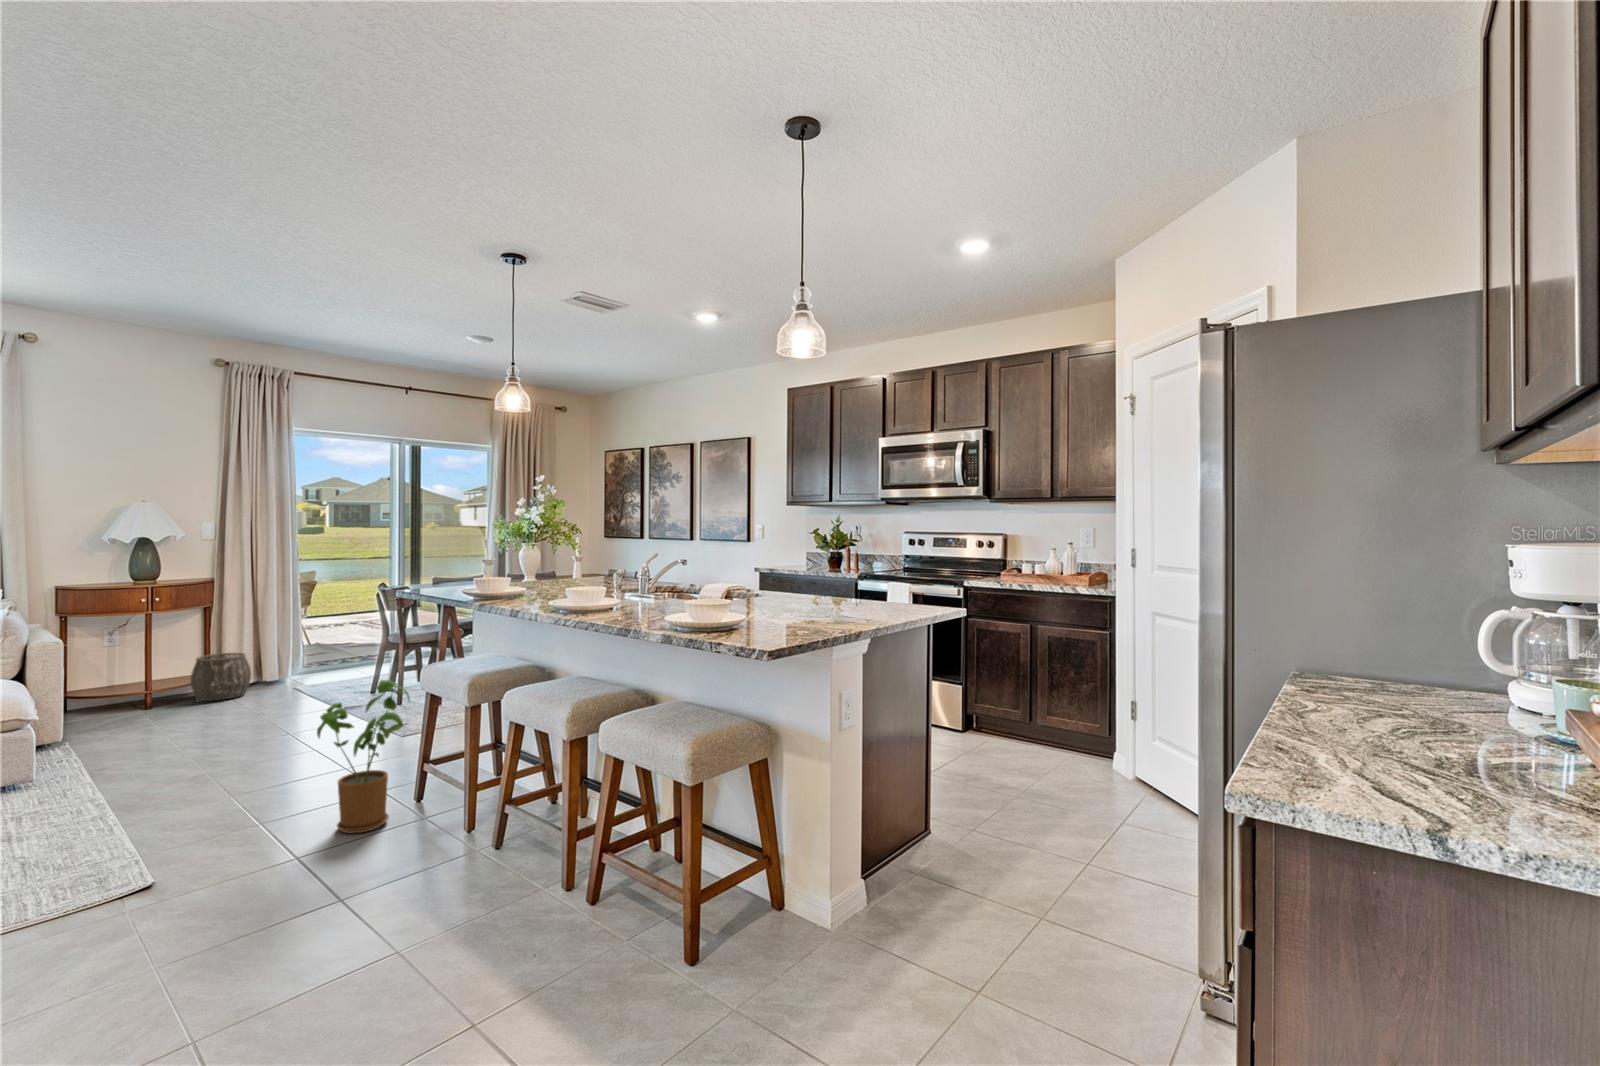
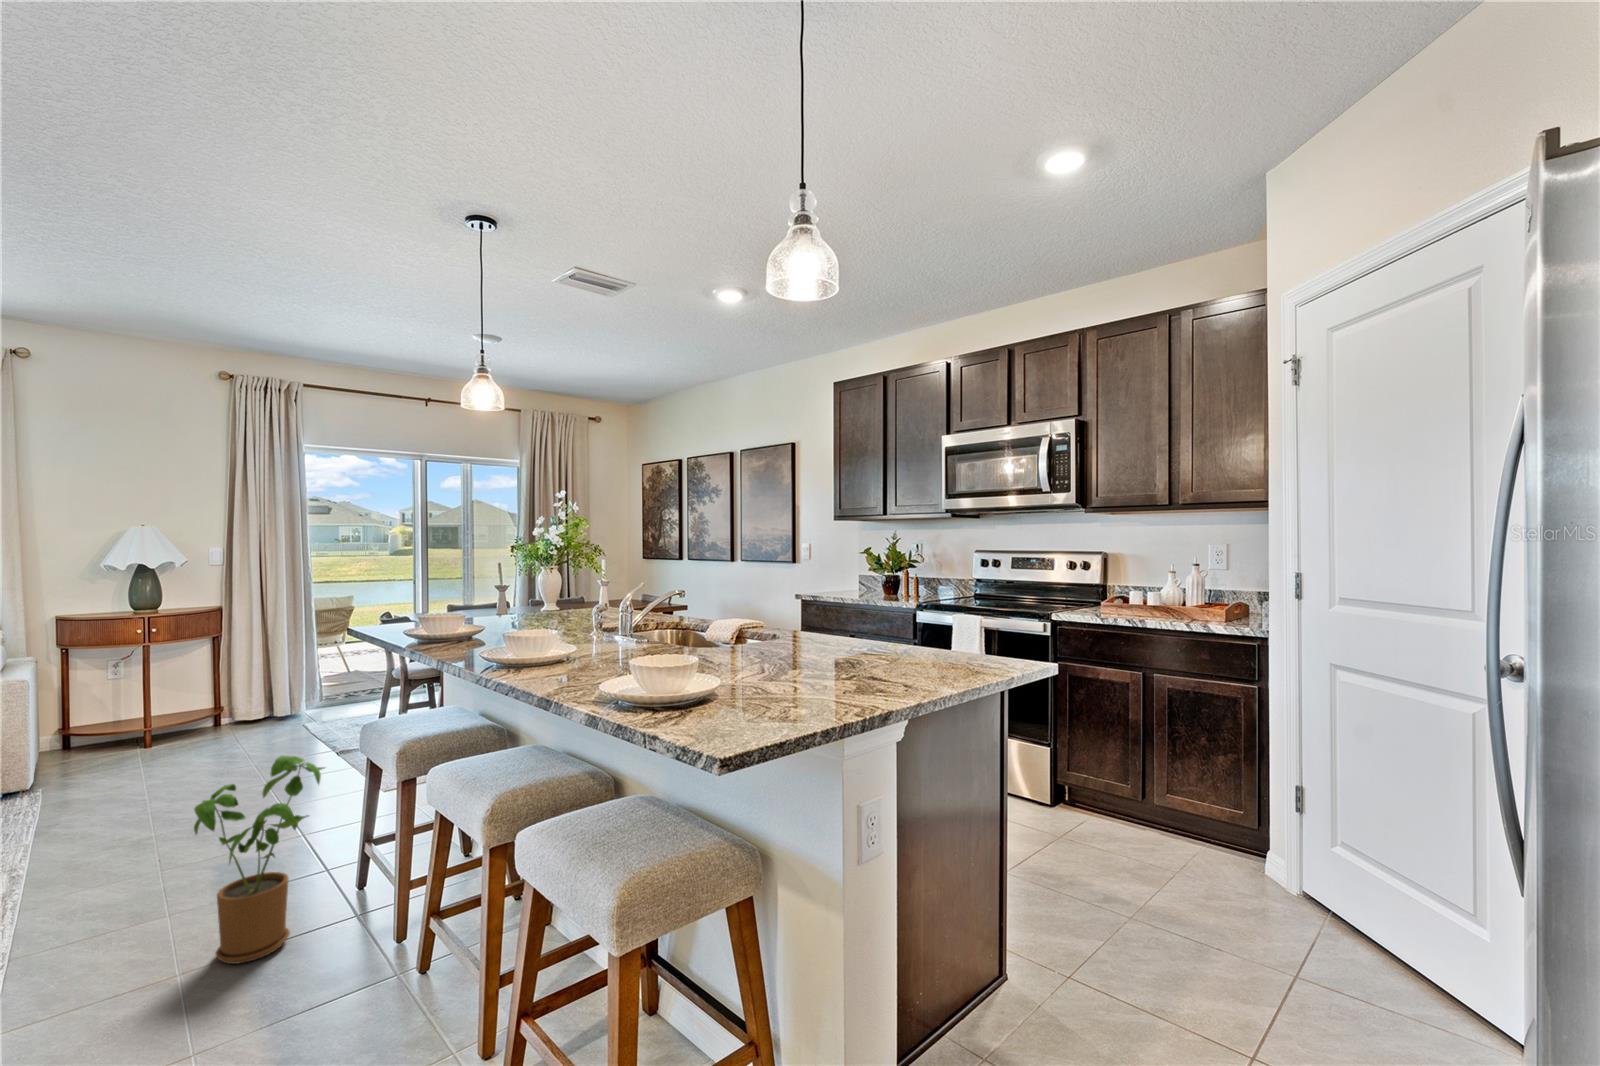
woven basket: present [191,653,251,701] -> none [189,687,257,741]

